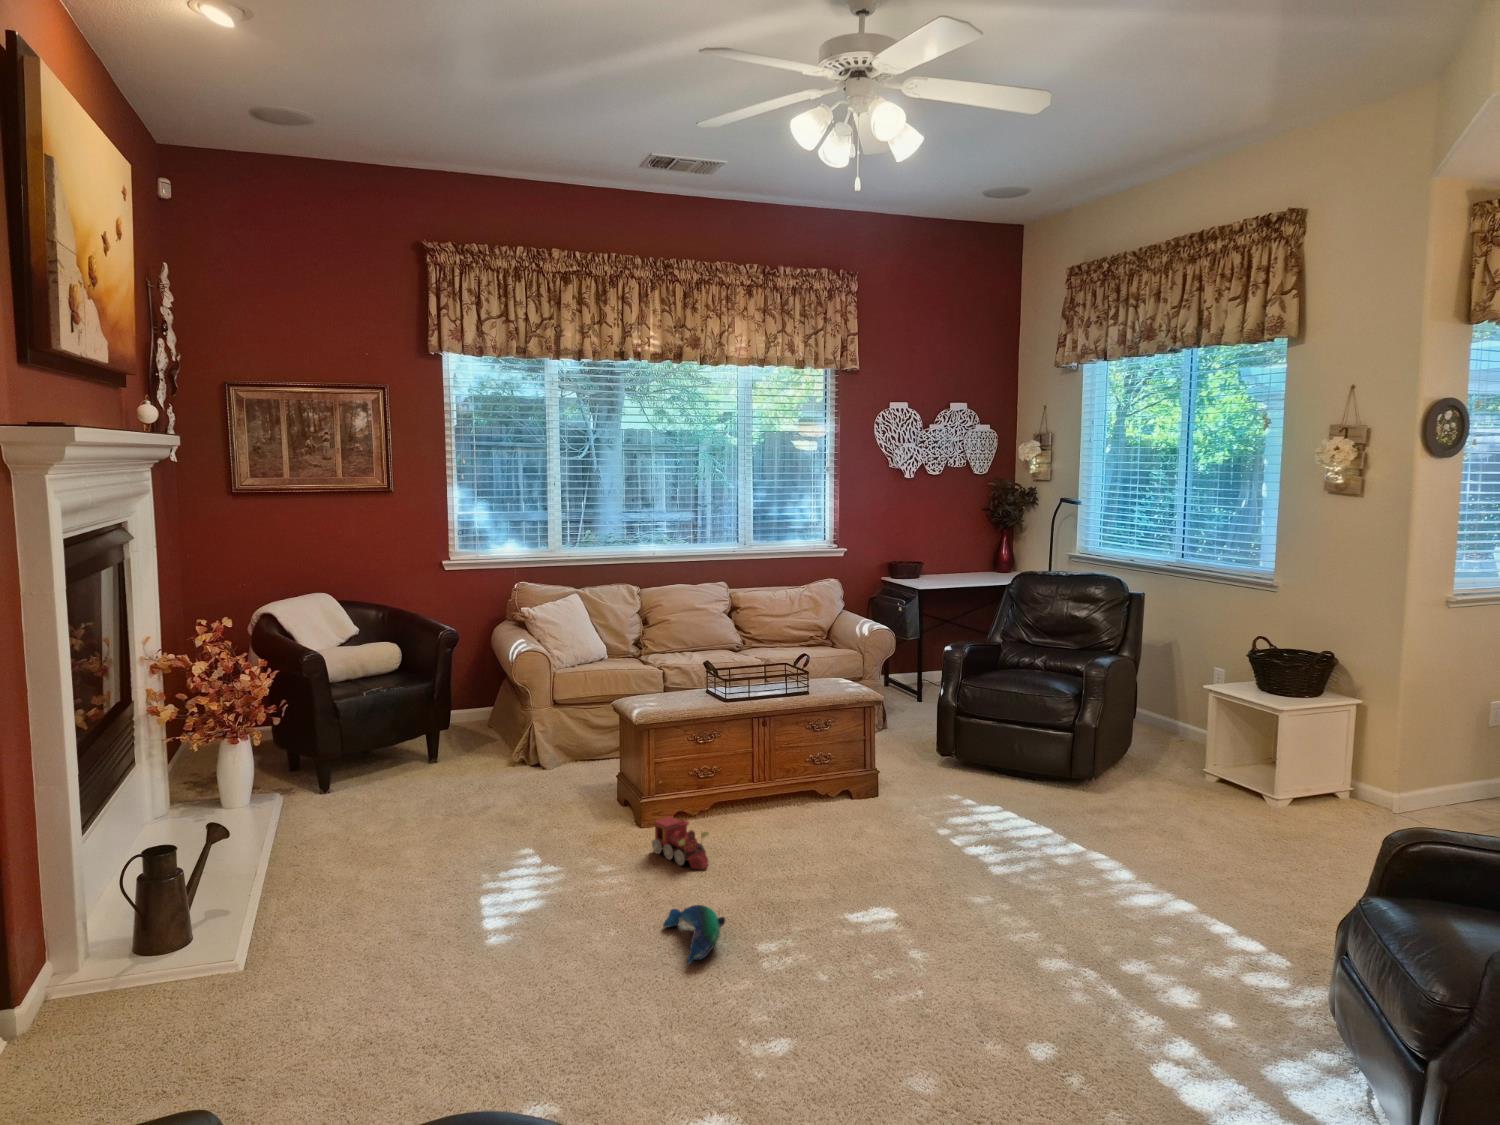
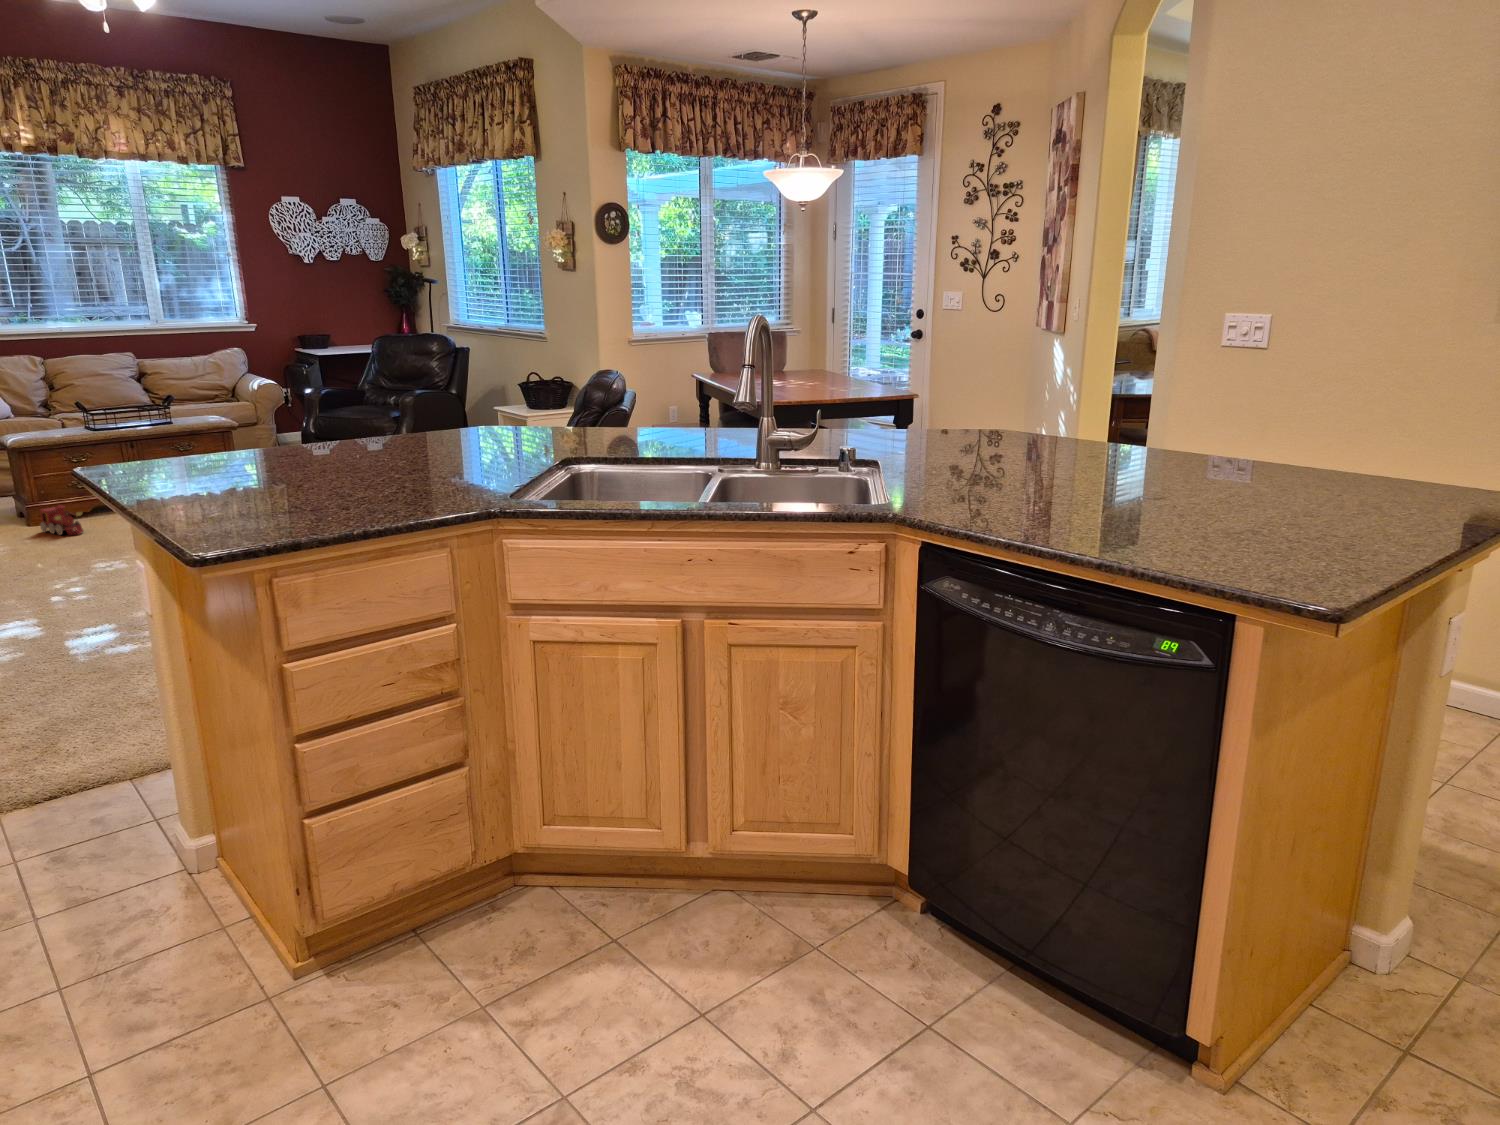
plush toy: present [663,905,725,965] -> none [32,539,73,566]

